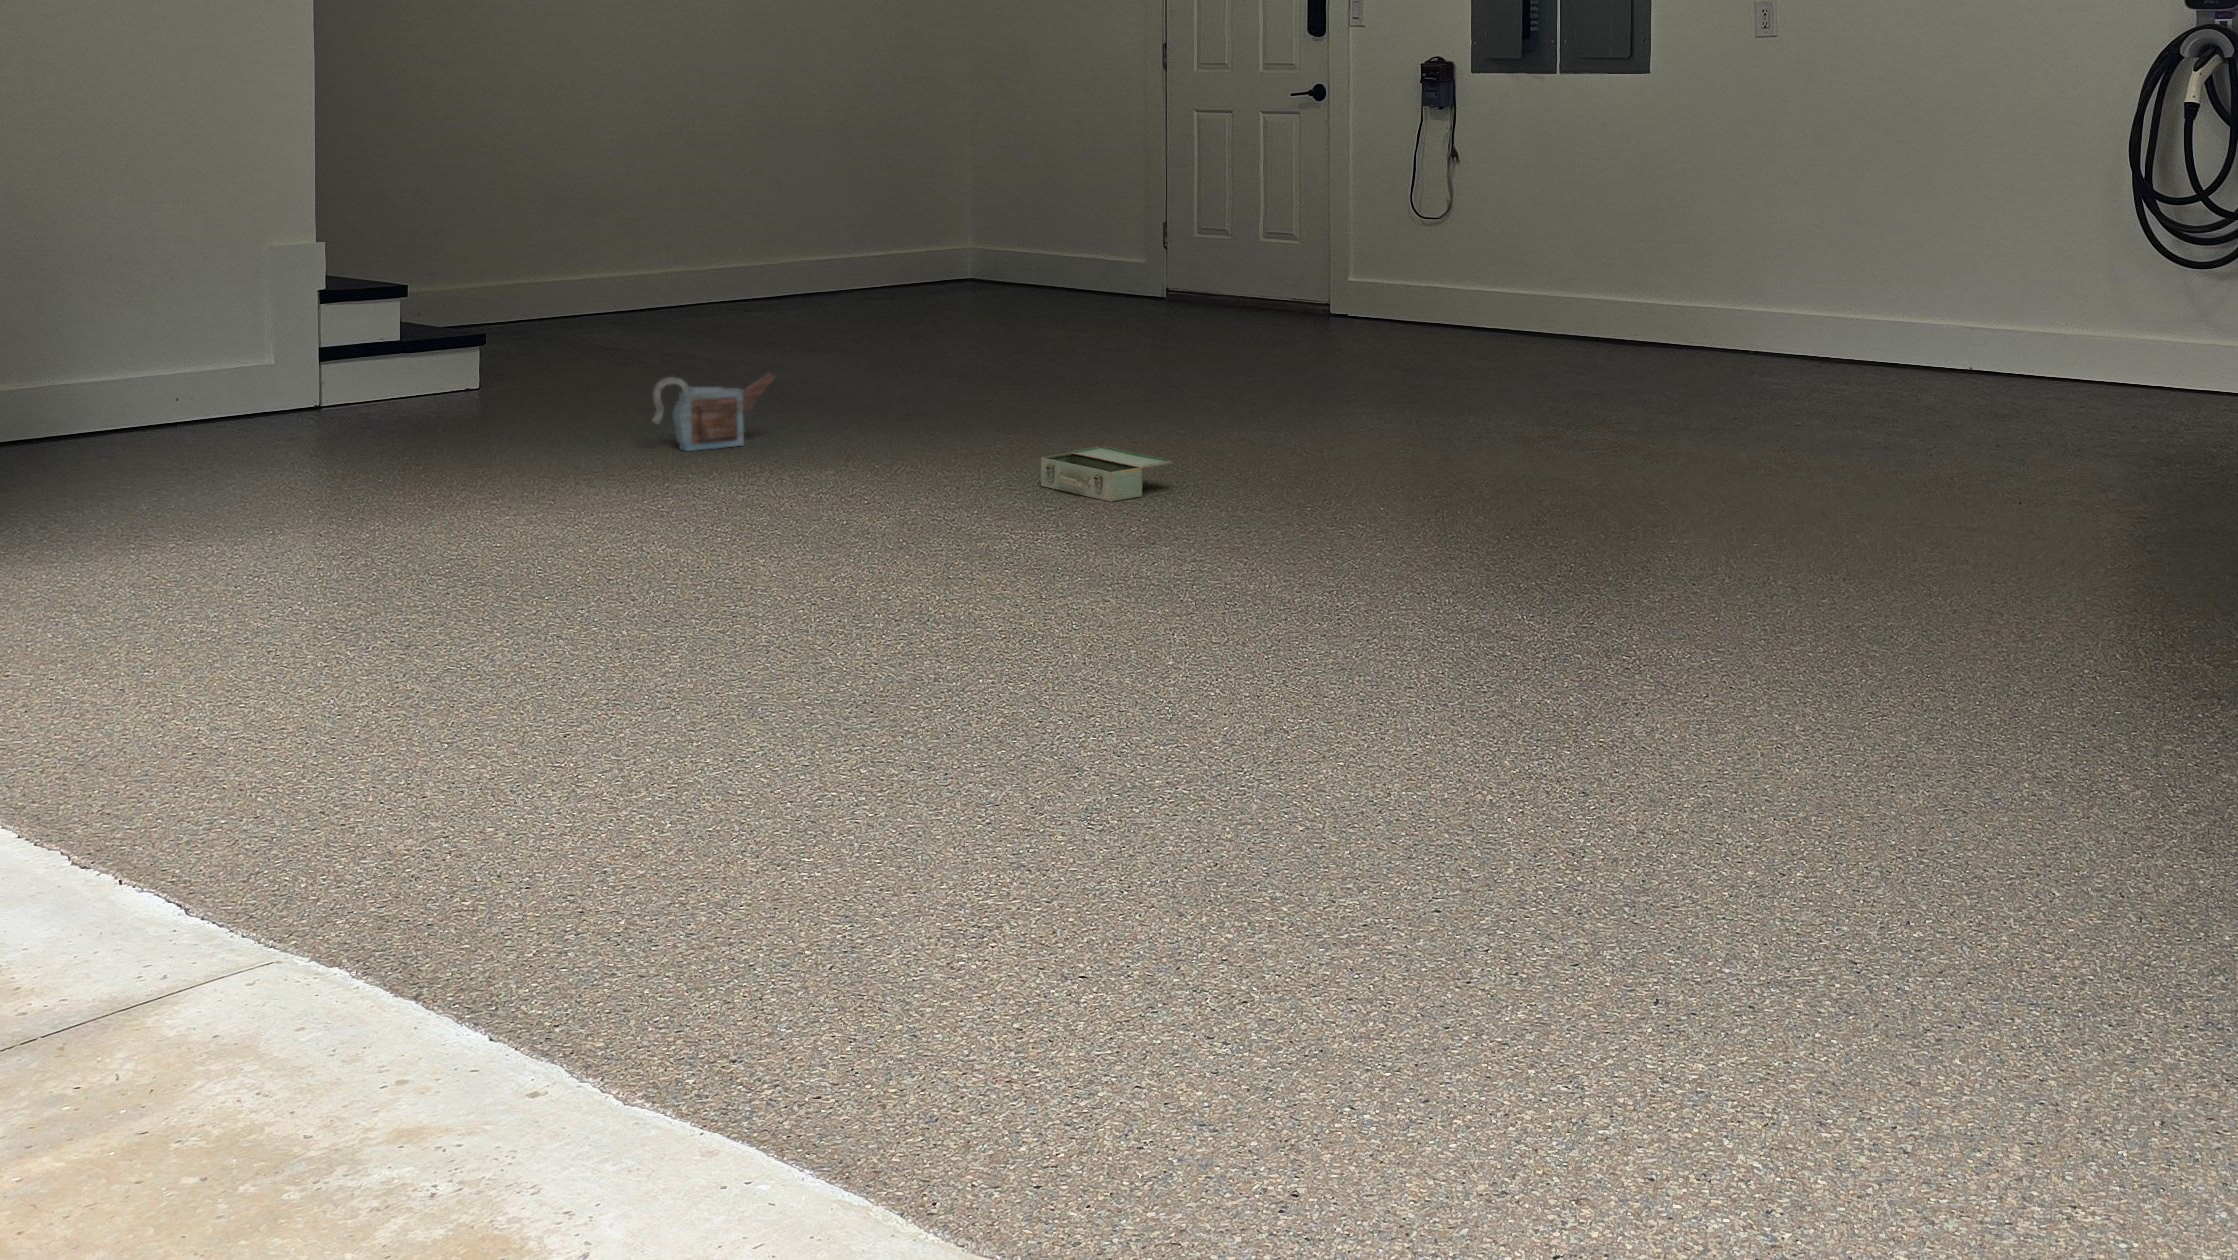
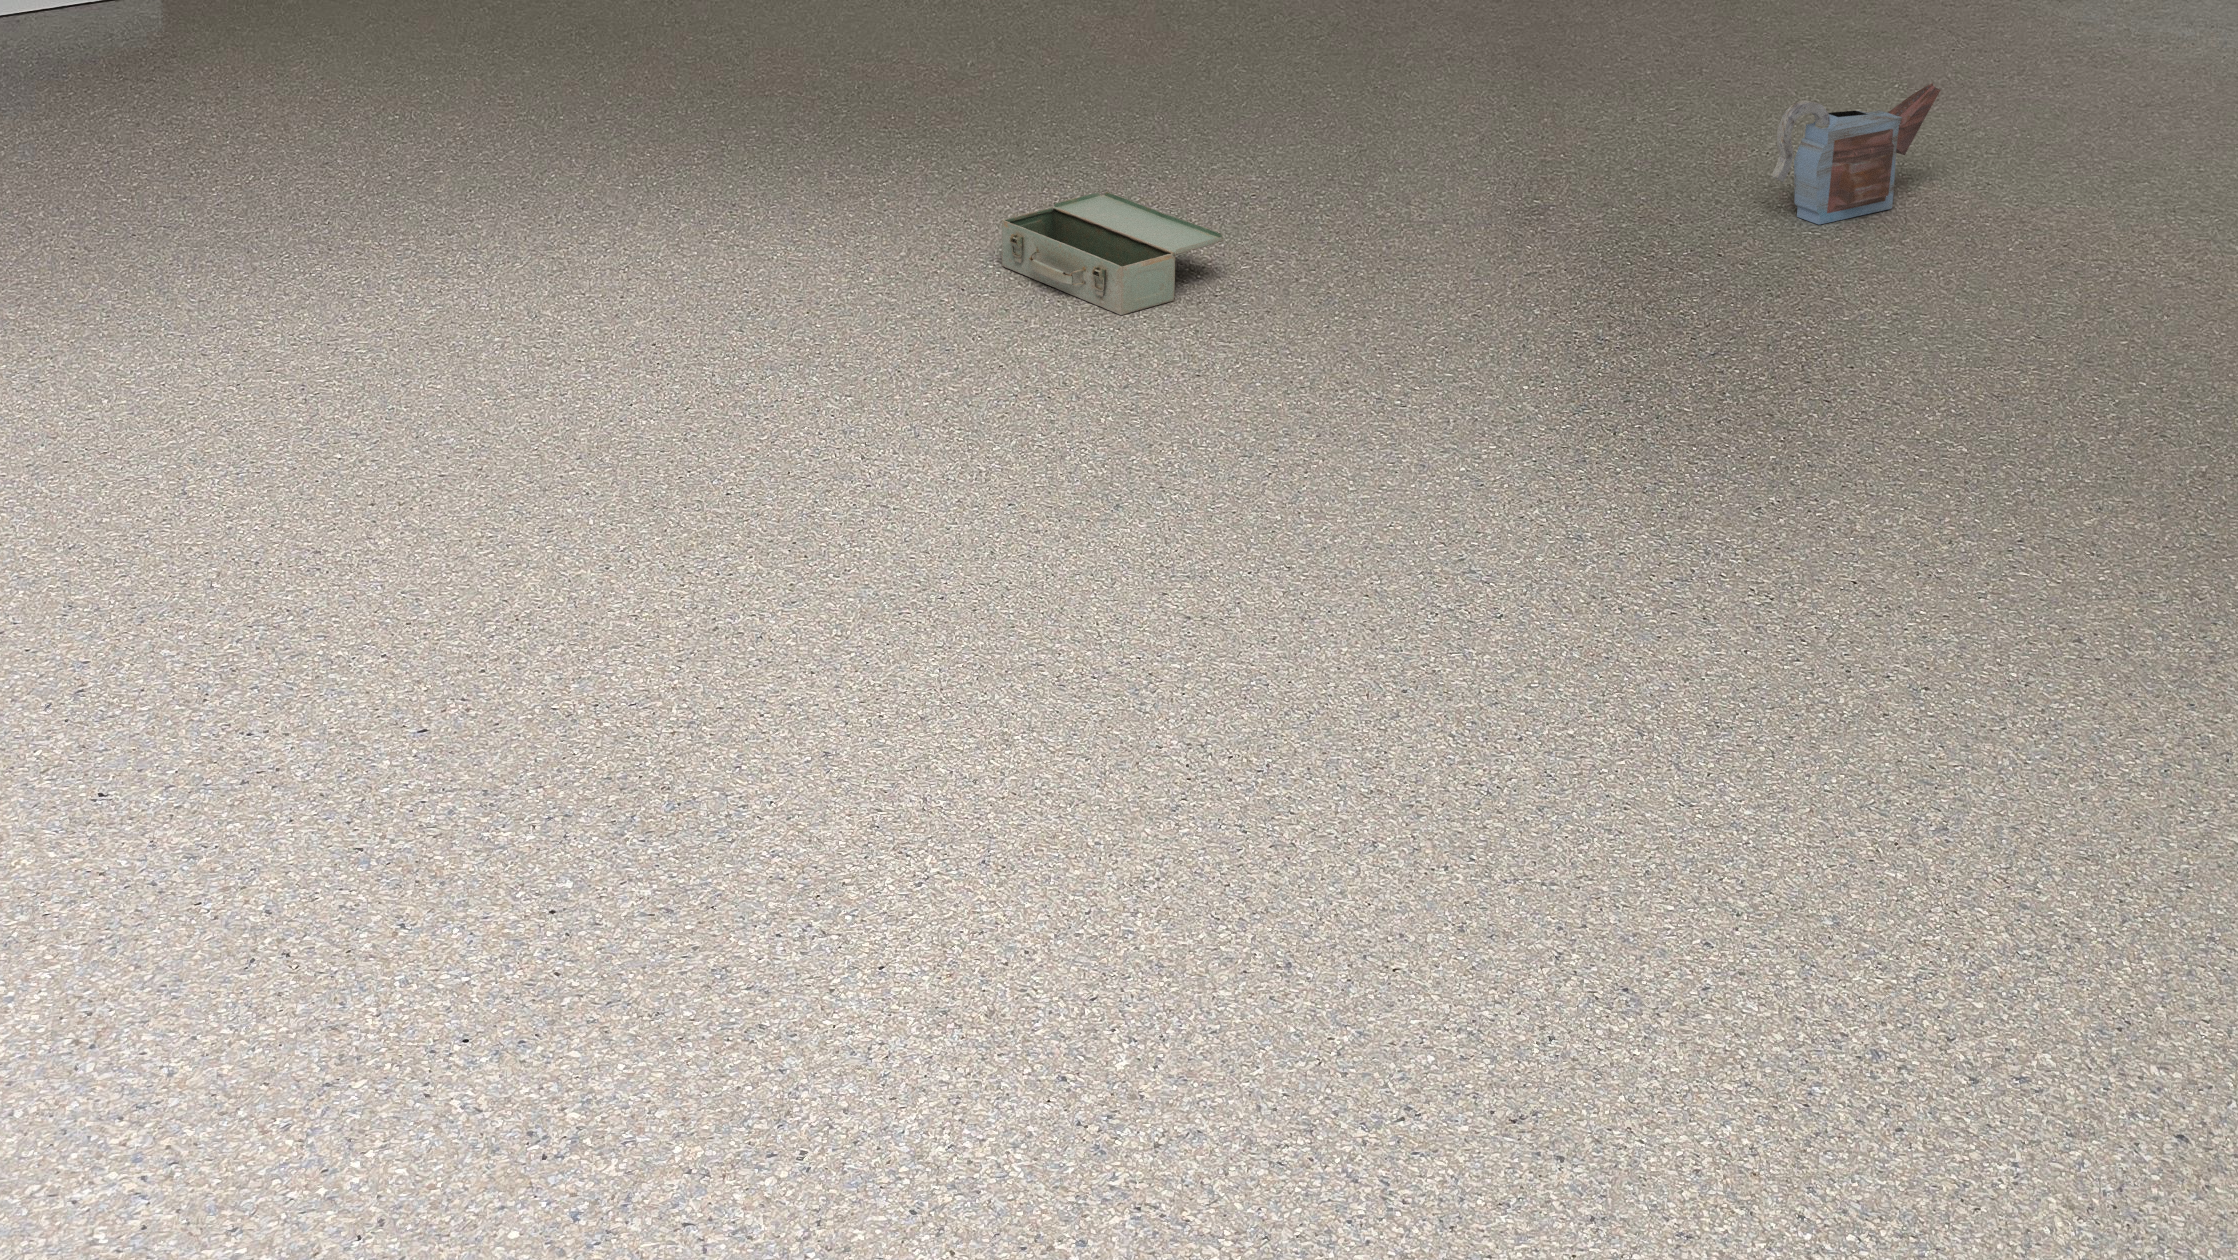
watering can: present [652,373,775,451] -> present [1771,83,1941,225]

